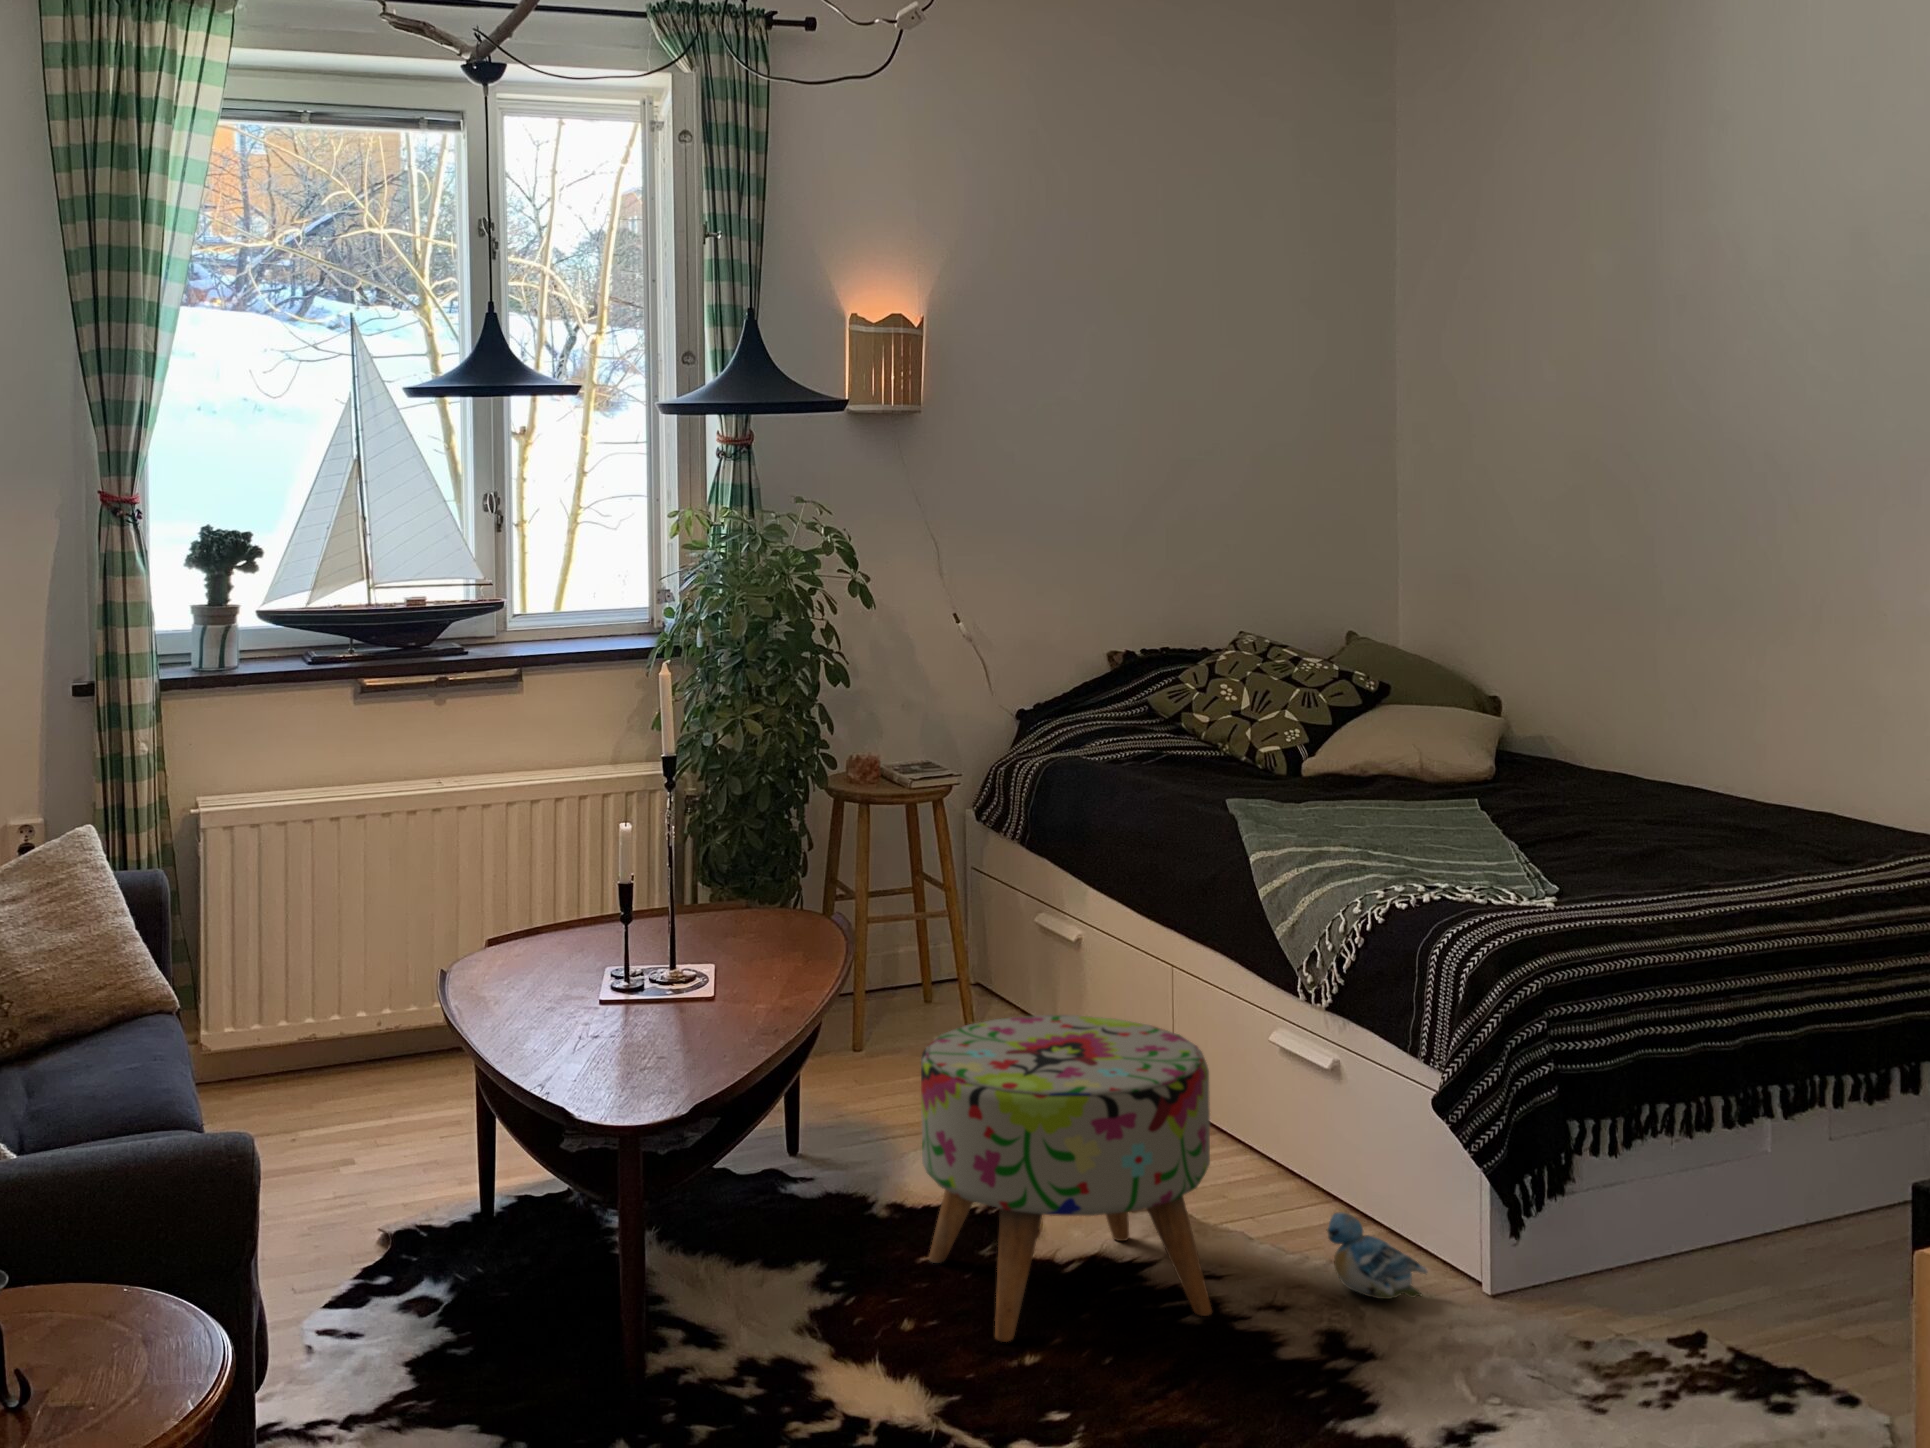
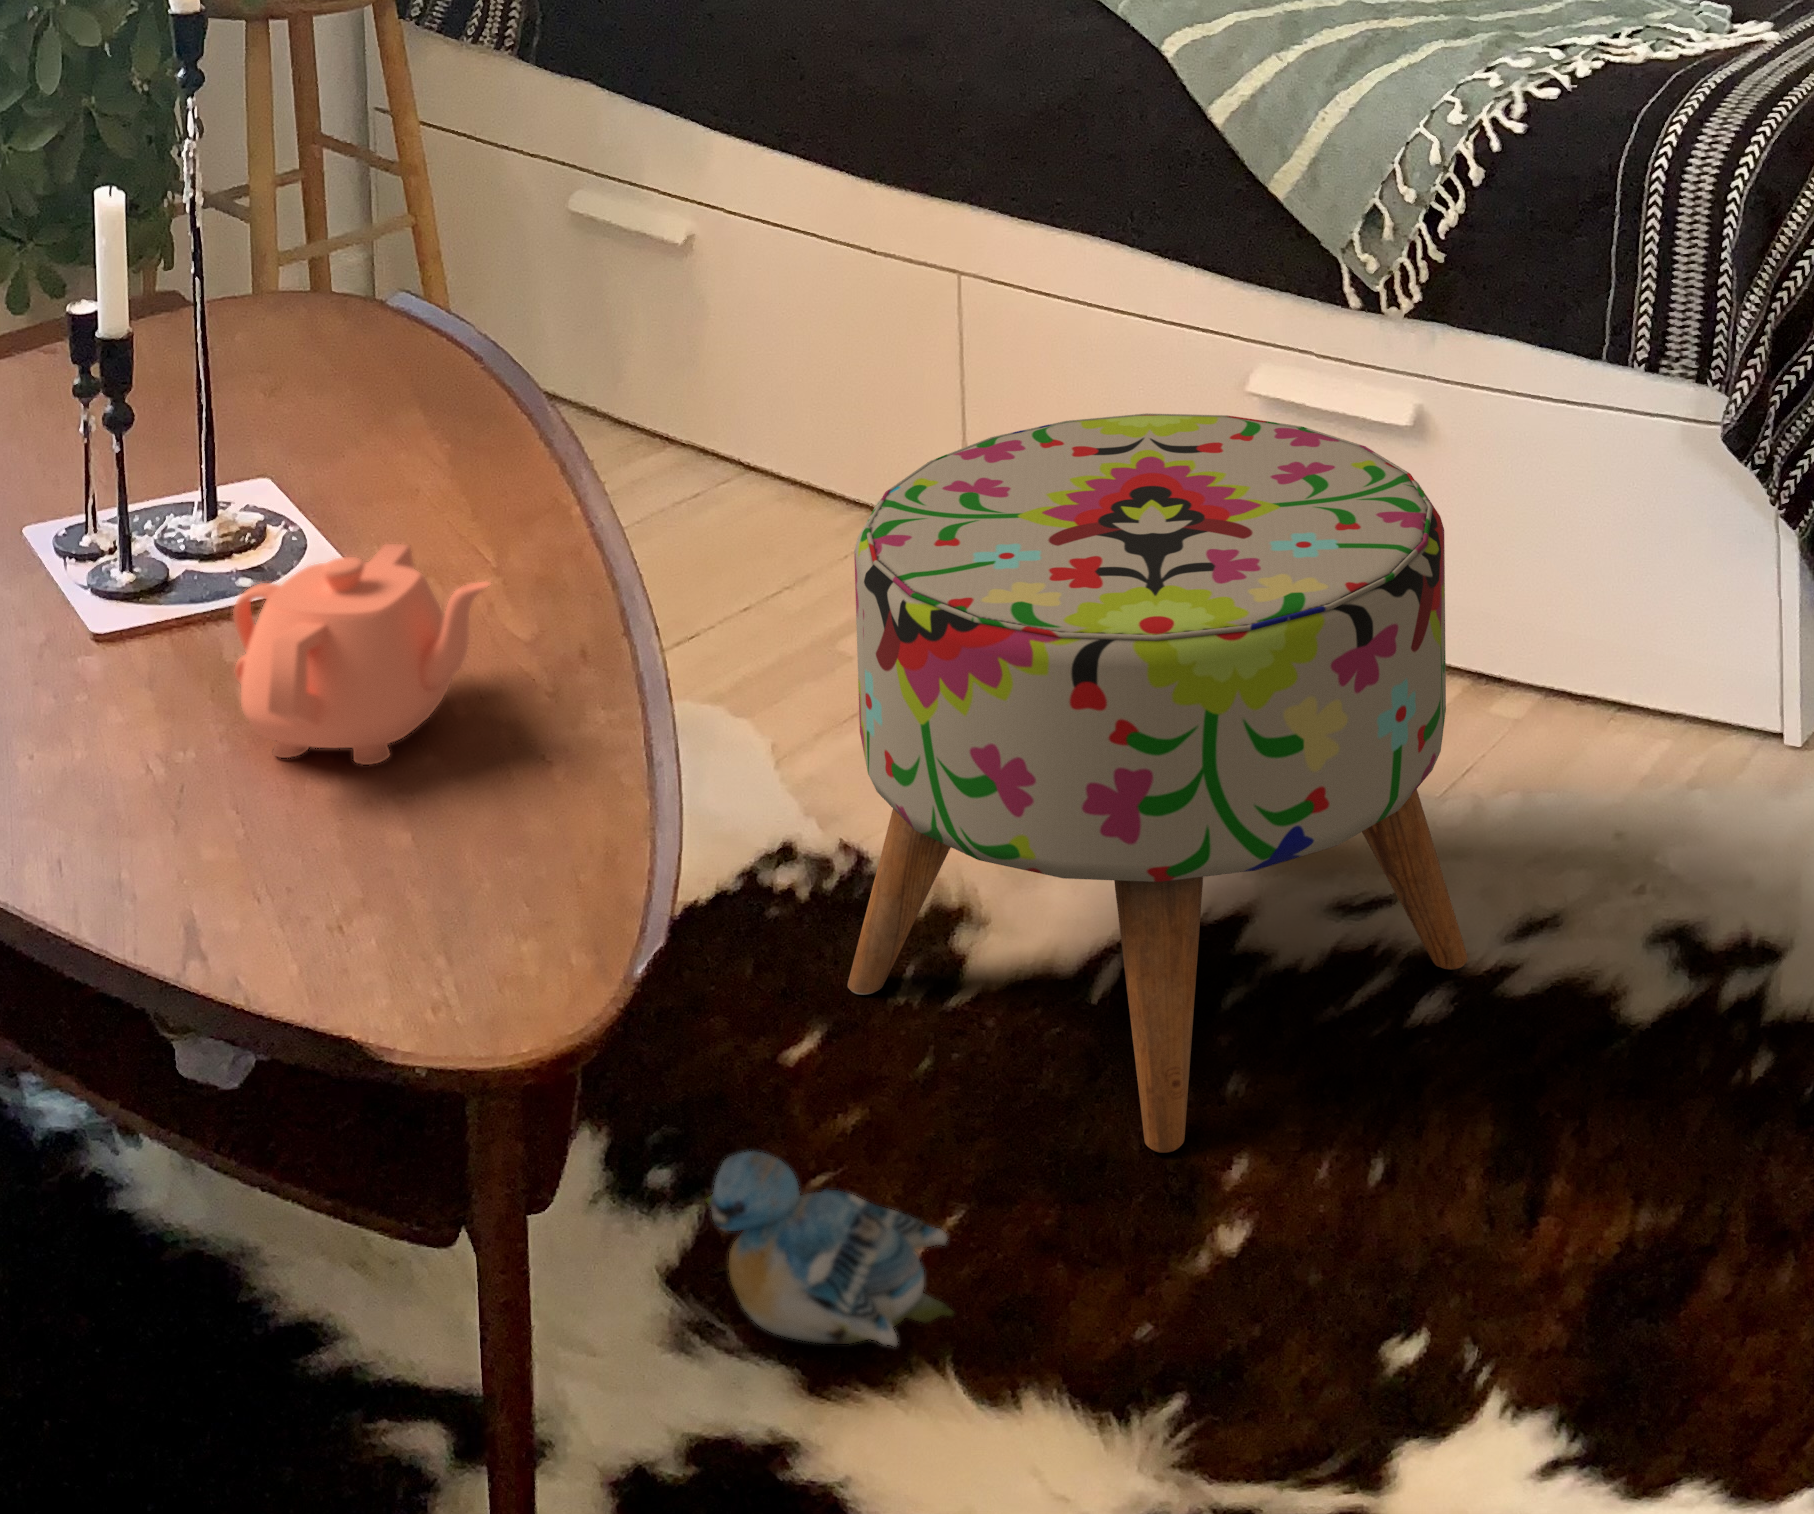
teapot: none [586,970,676,1053] -> present [233,544,490,765]
plush toy: present [1327,1213,1427,1299] -> present [706,1152,953,1346]

